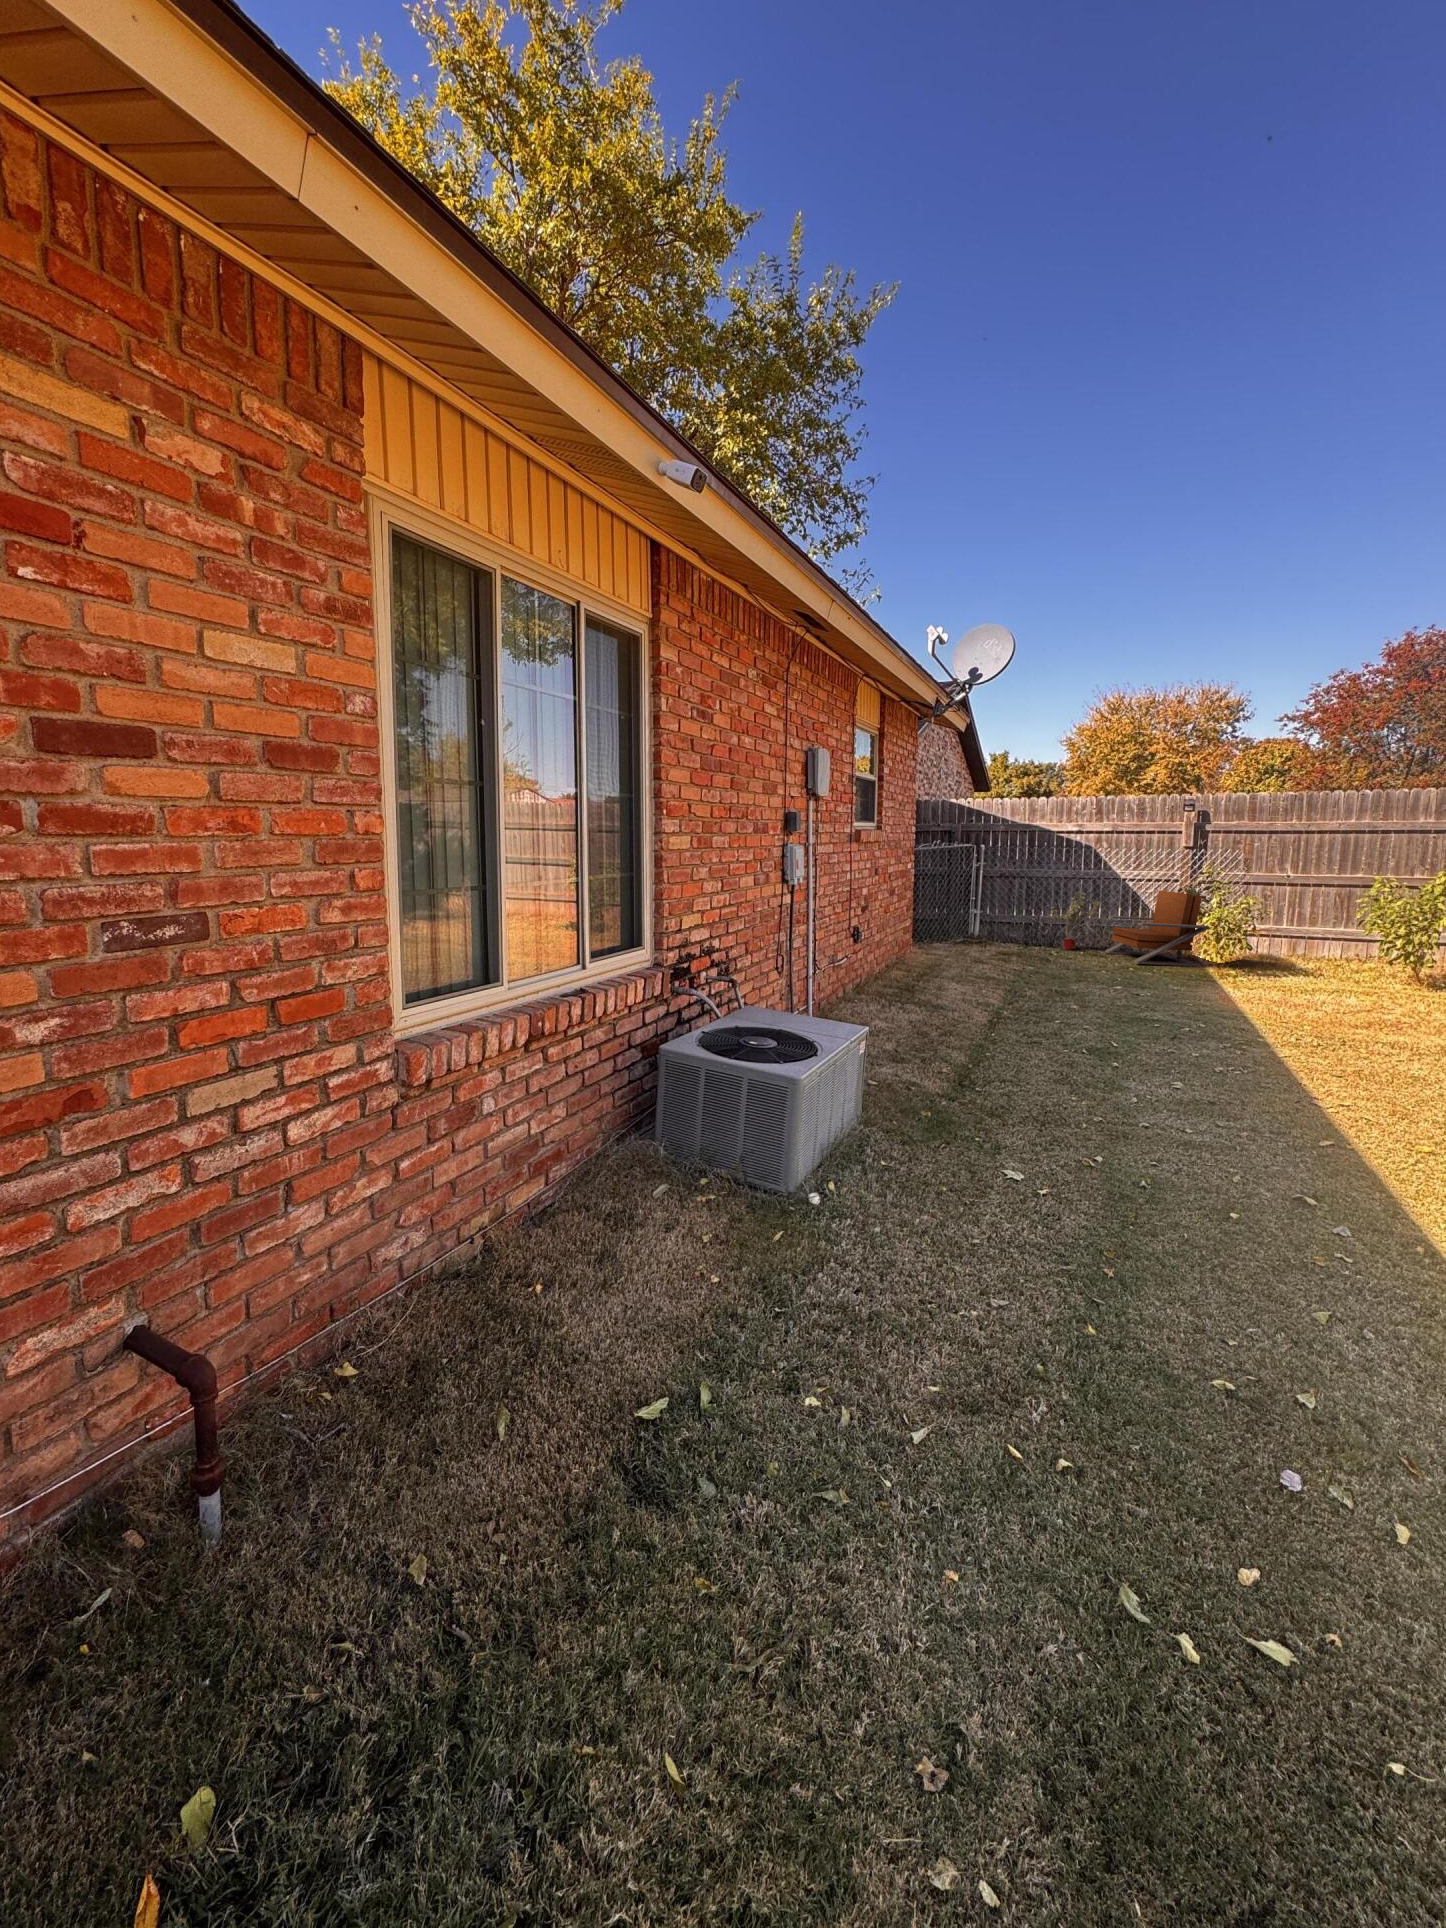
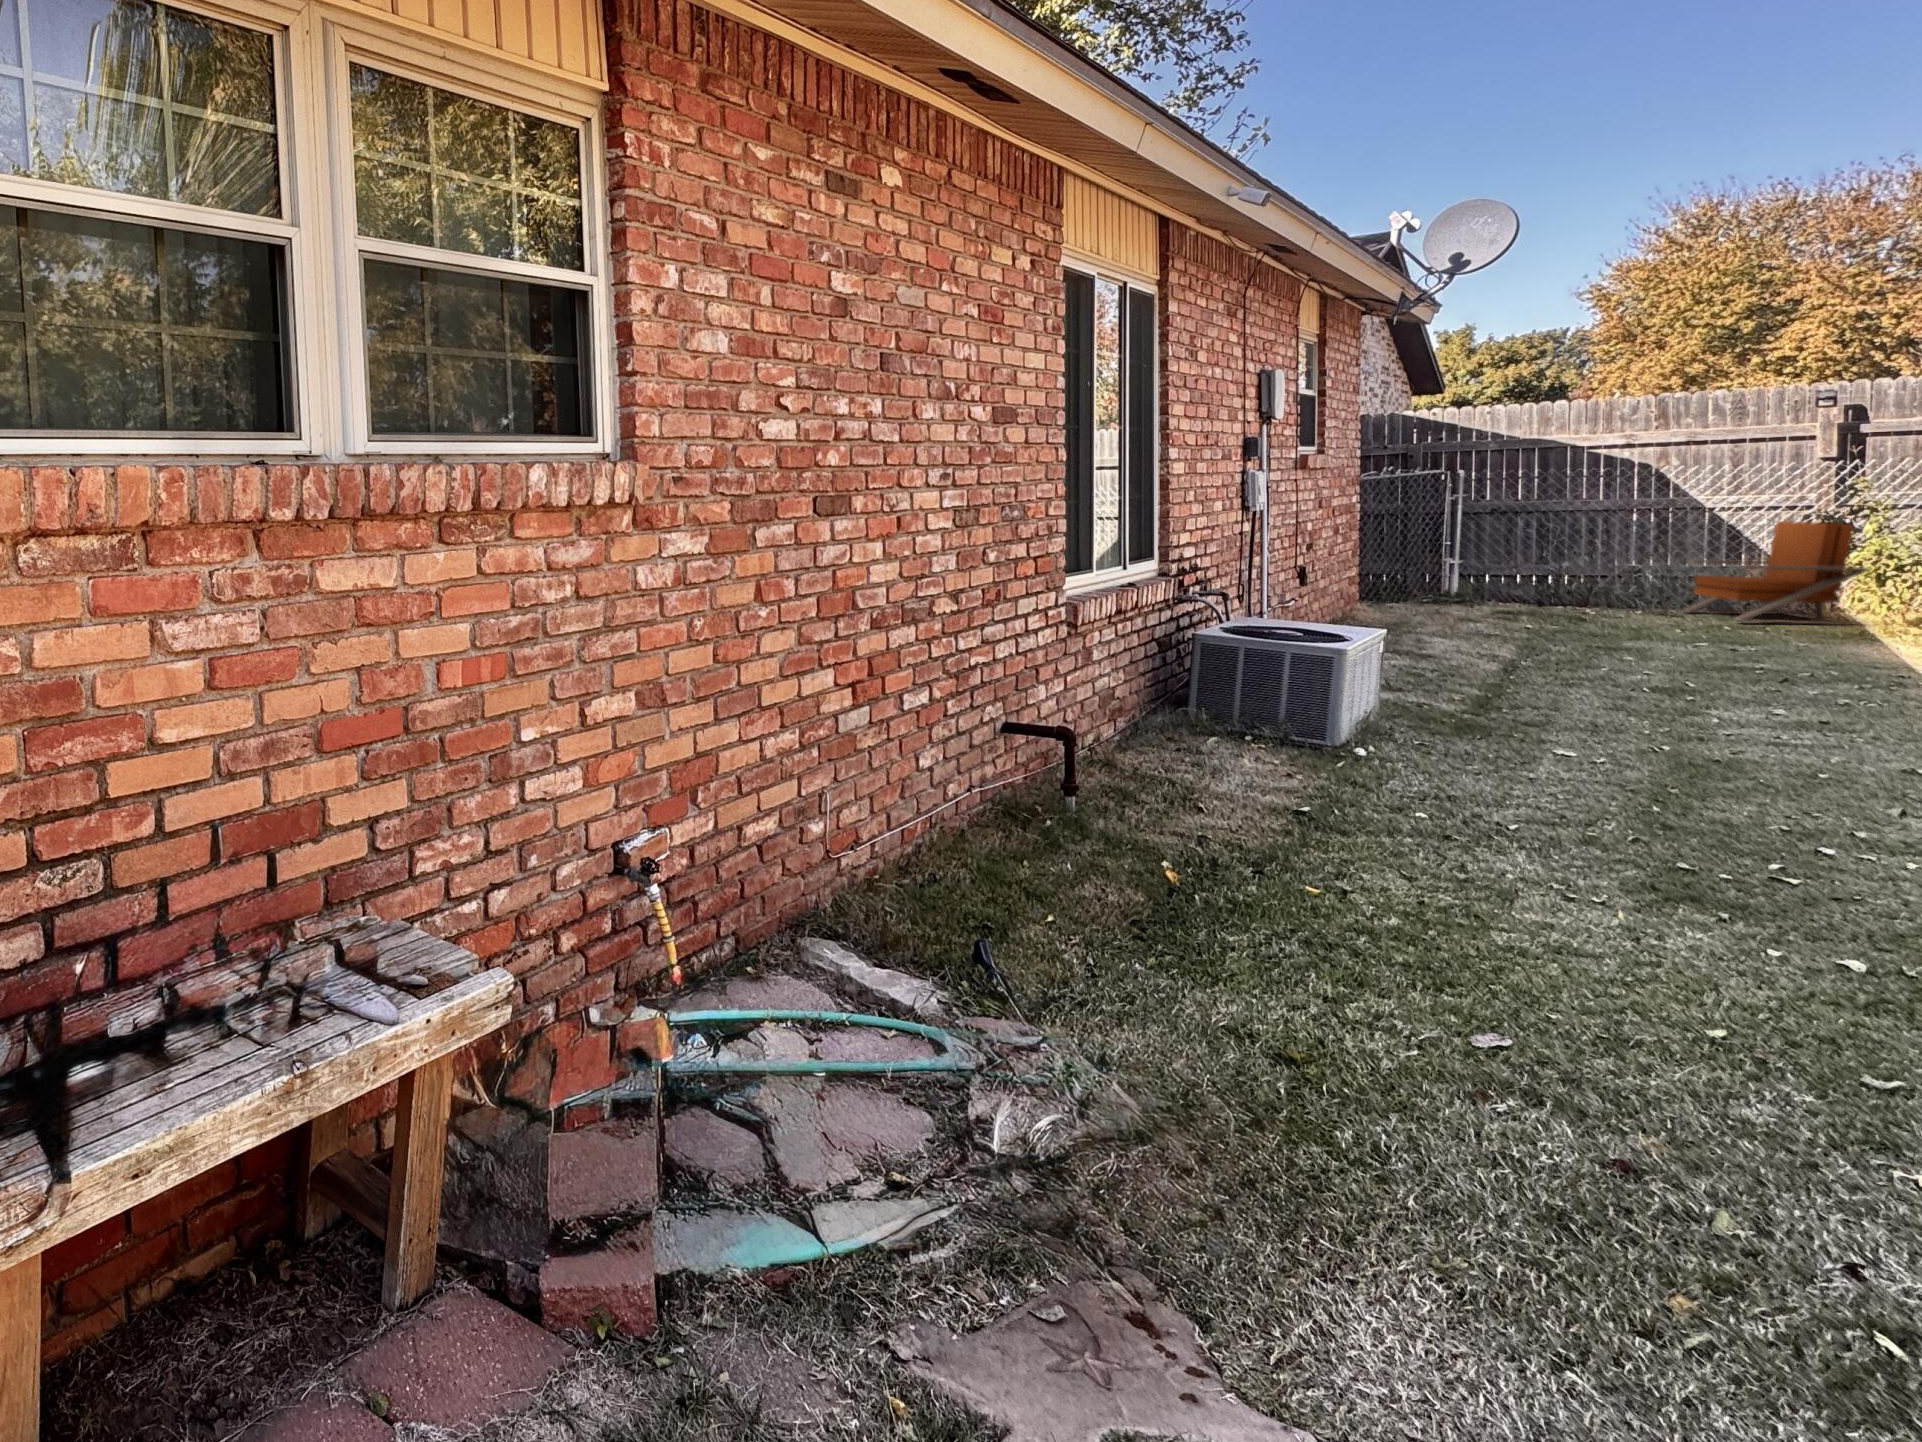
potted tree: present [1046,892,1100,950] -> none [1574,528,1670,610]

